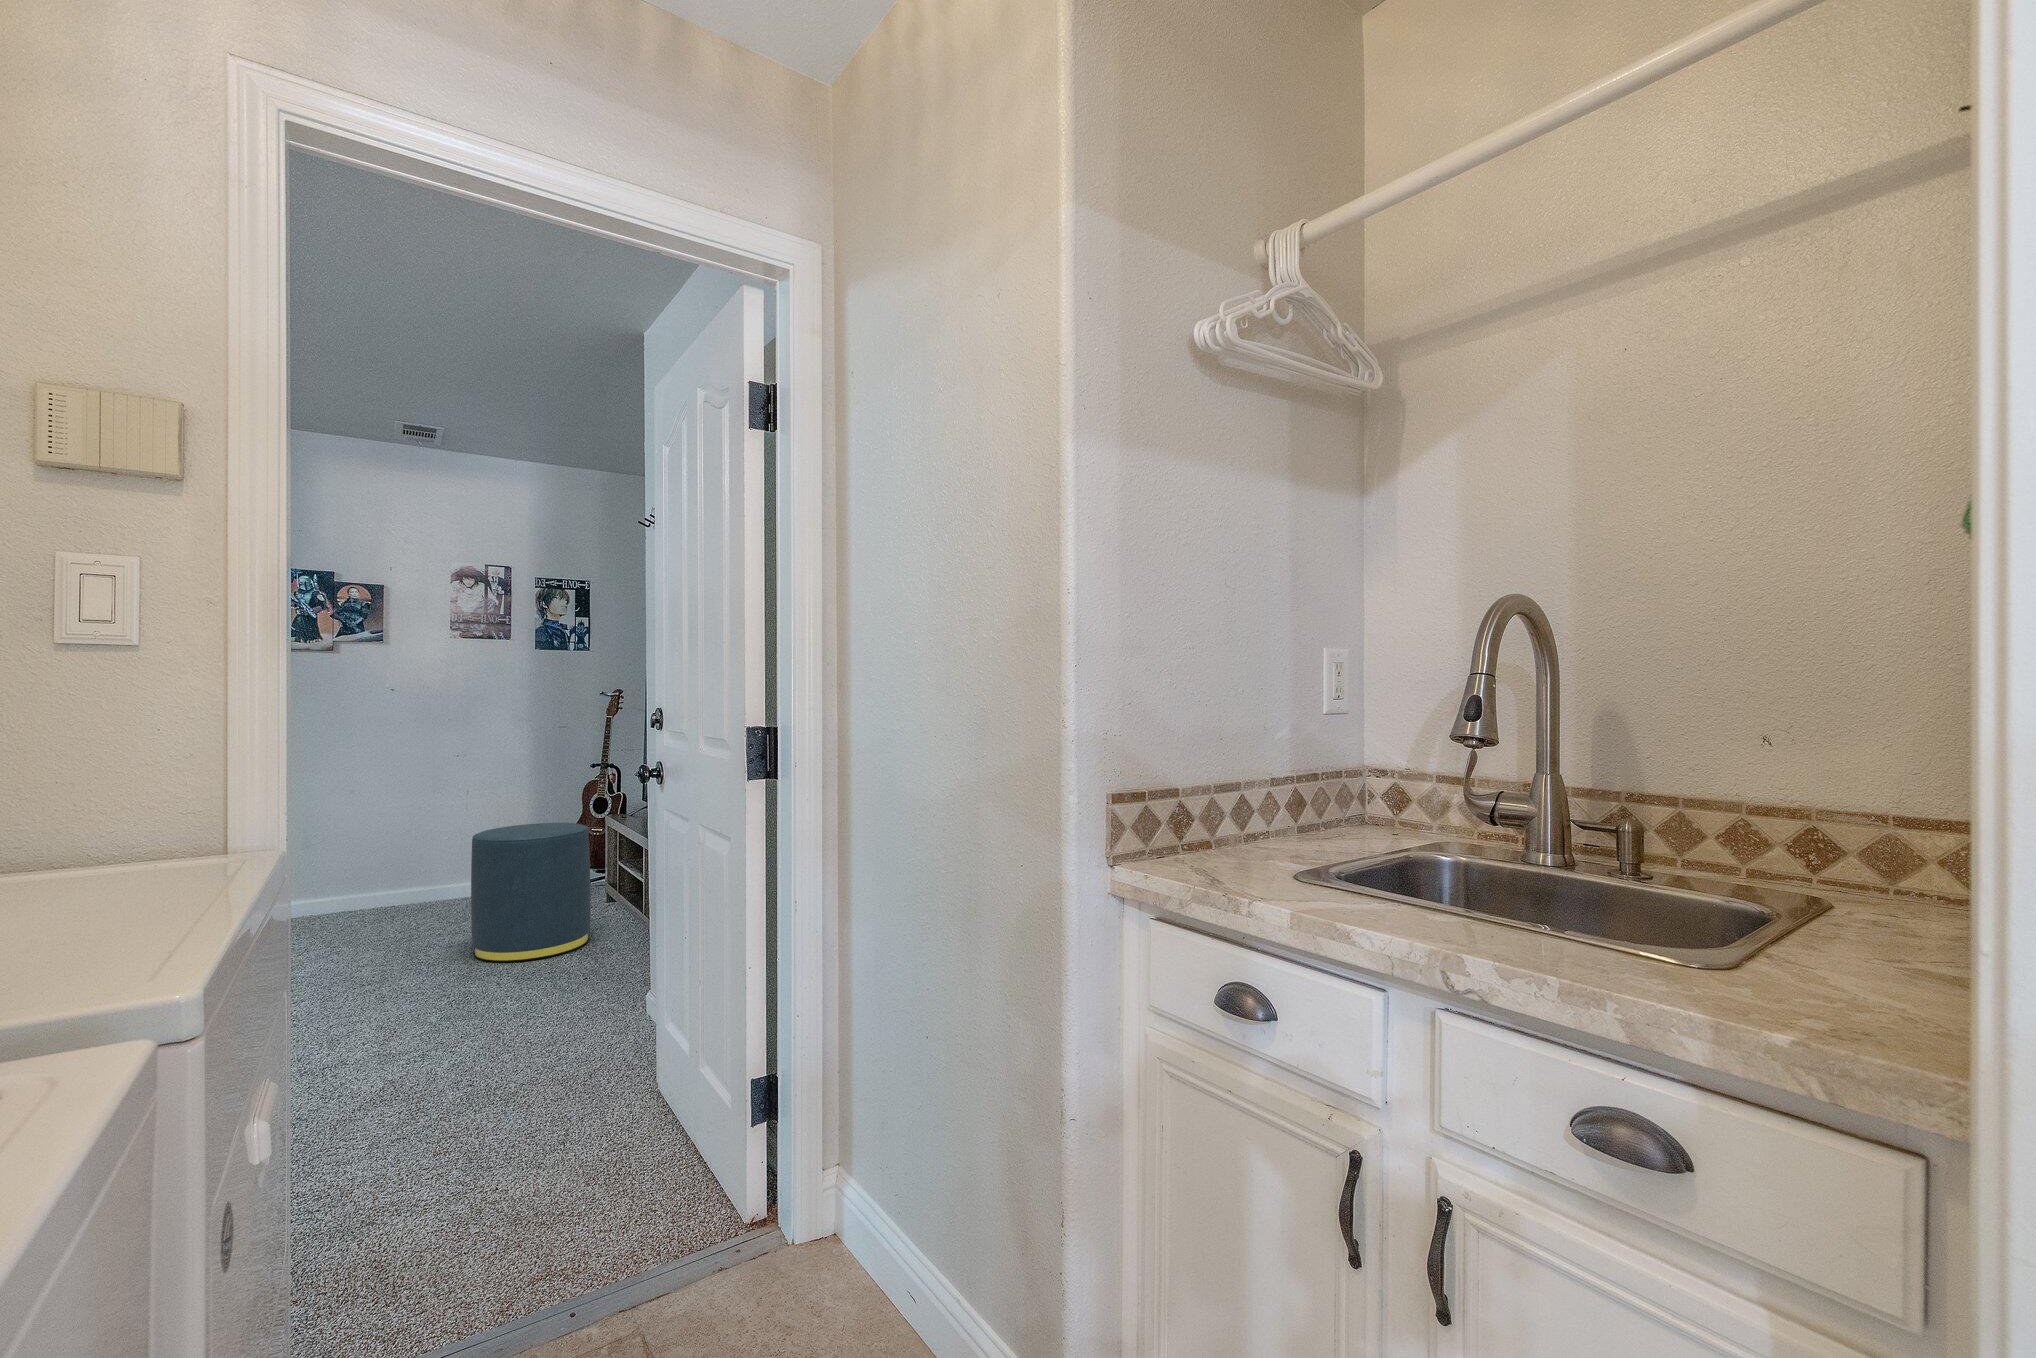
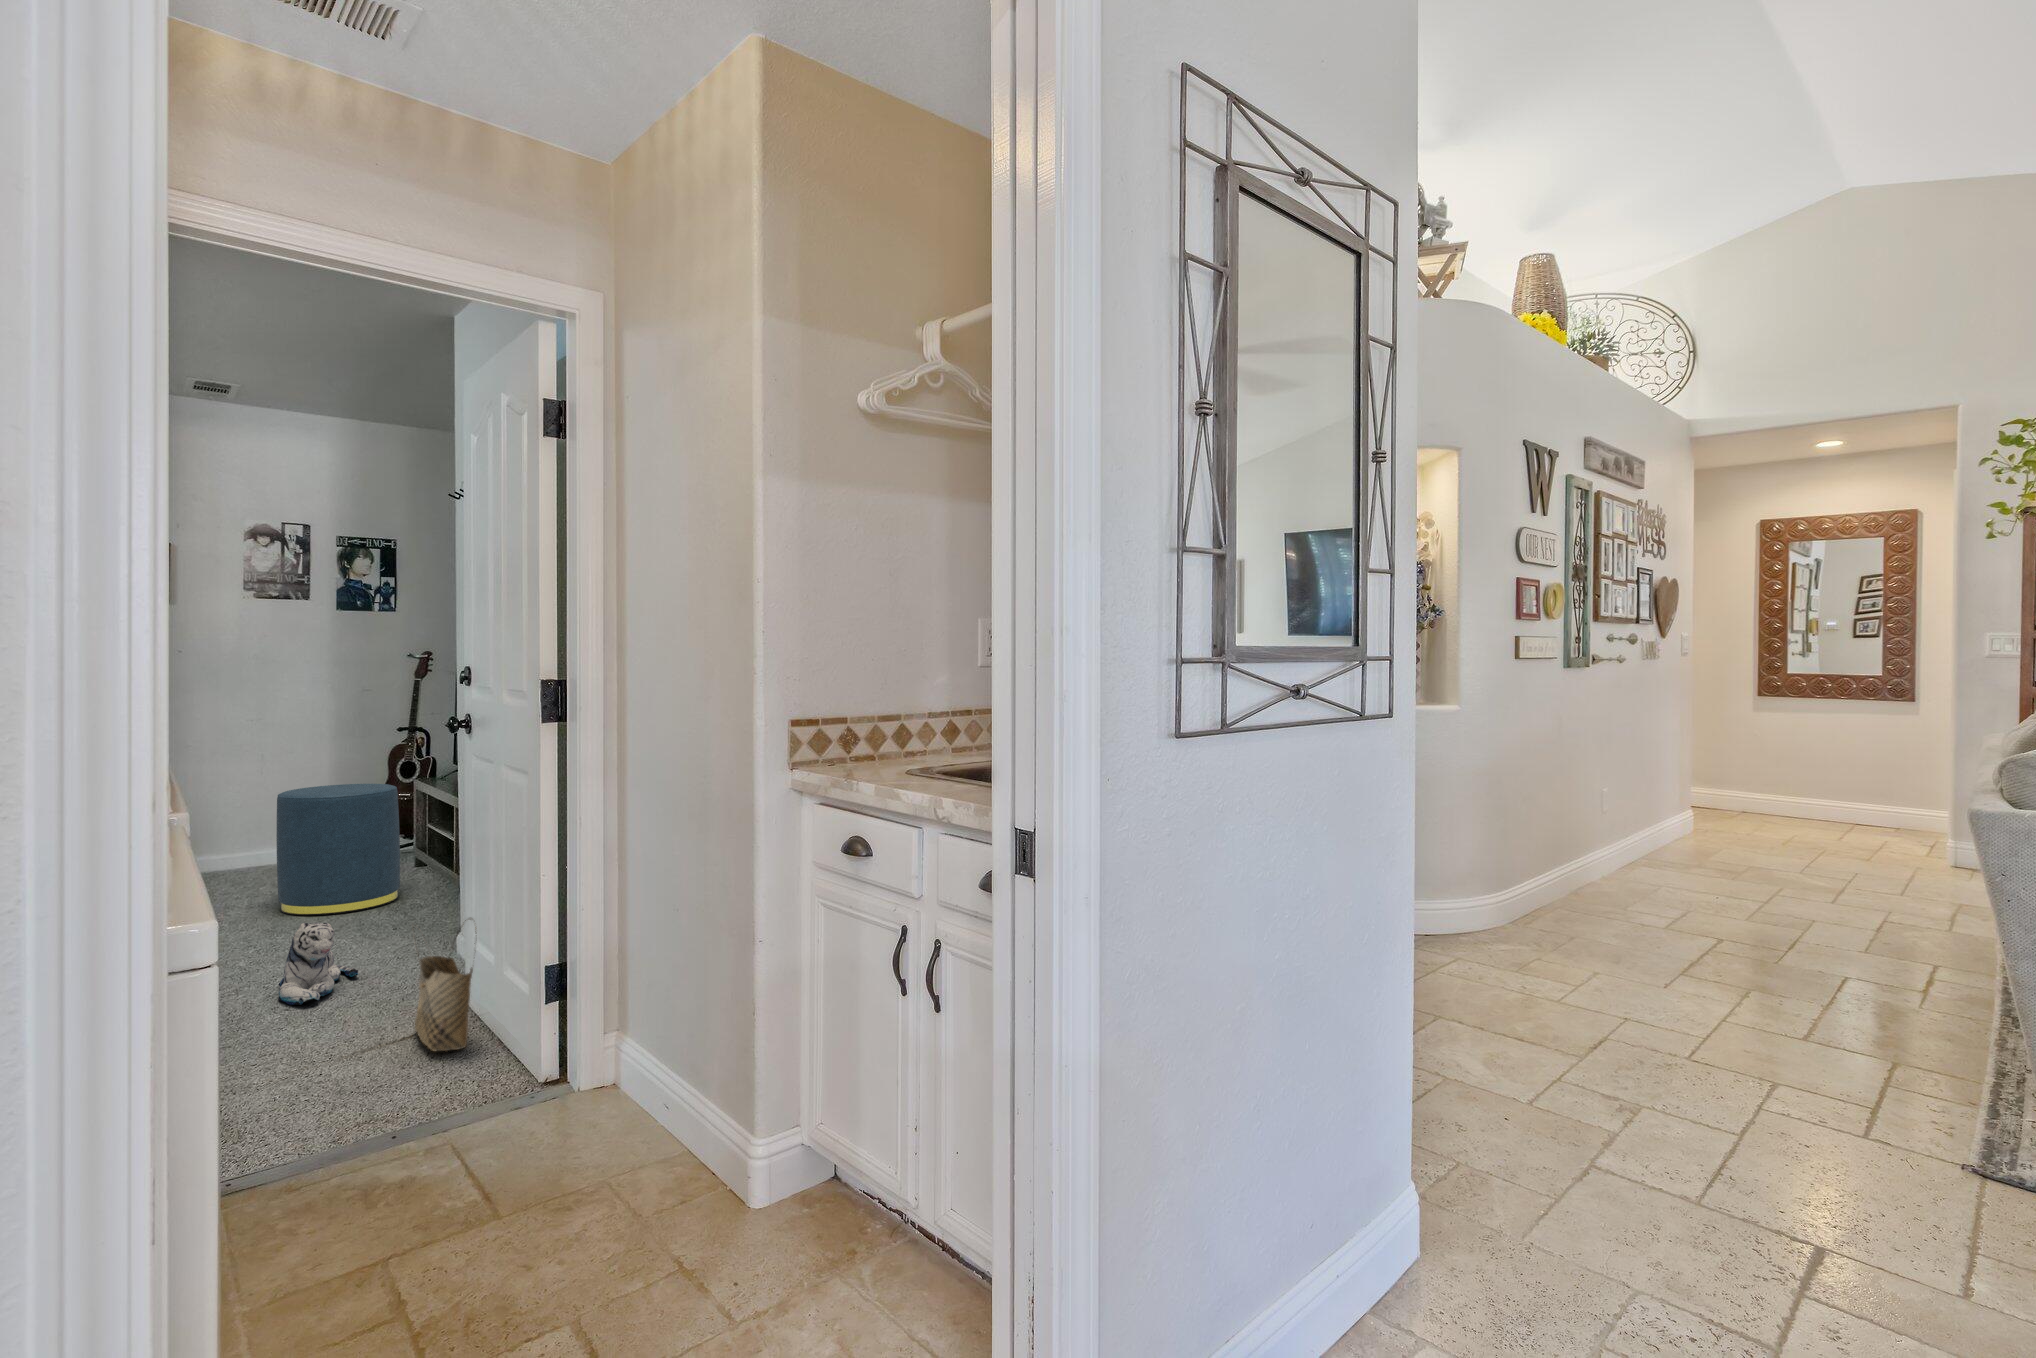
plush toy: none [458,991,544,1090] -> present [278,923,358,1005]
woven basket: none [599,1004,671,1173] -> present [413,919,476,1051]

